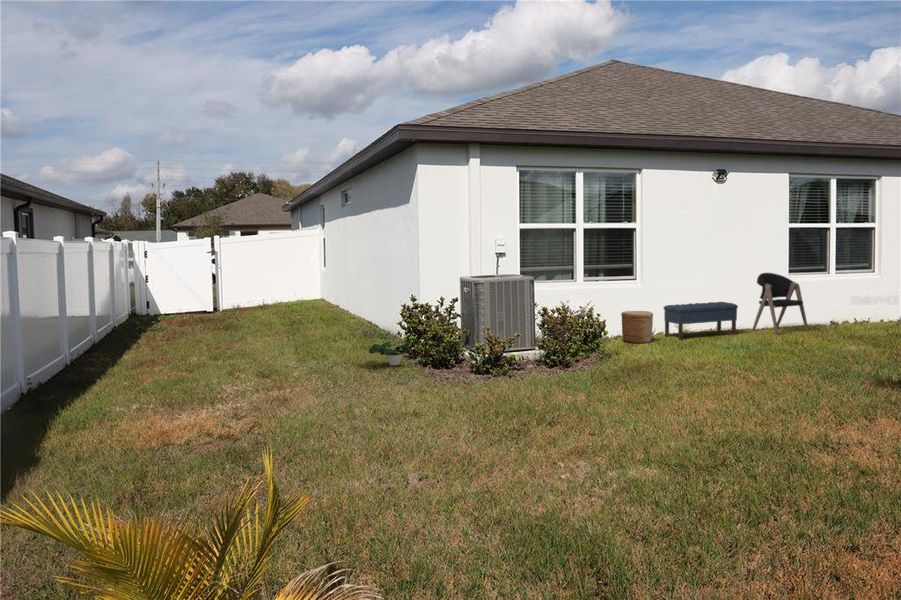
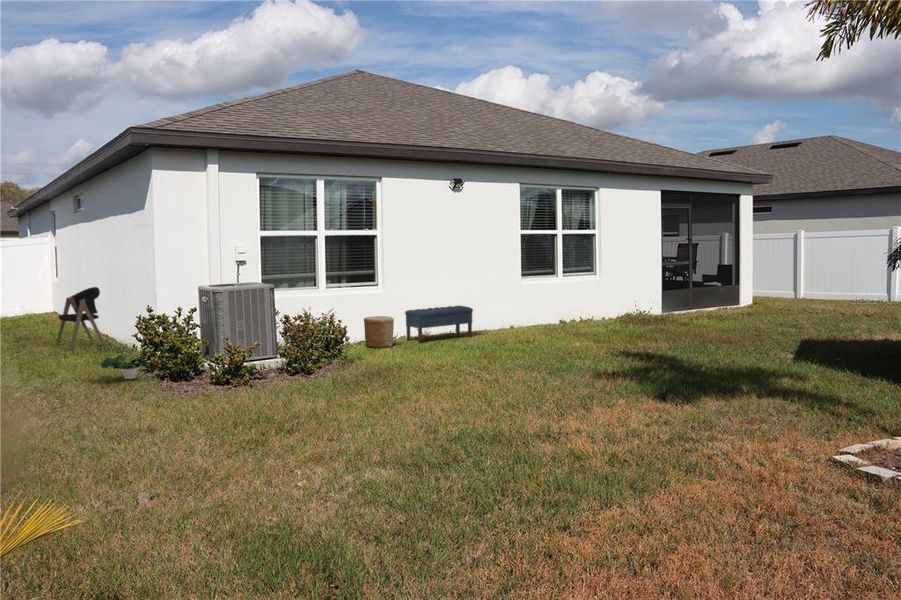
chair: present [752,273,809,335] -> present [57,287,105,350]

